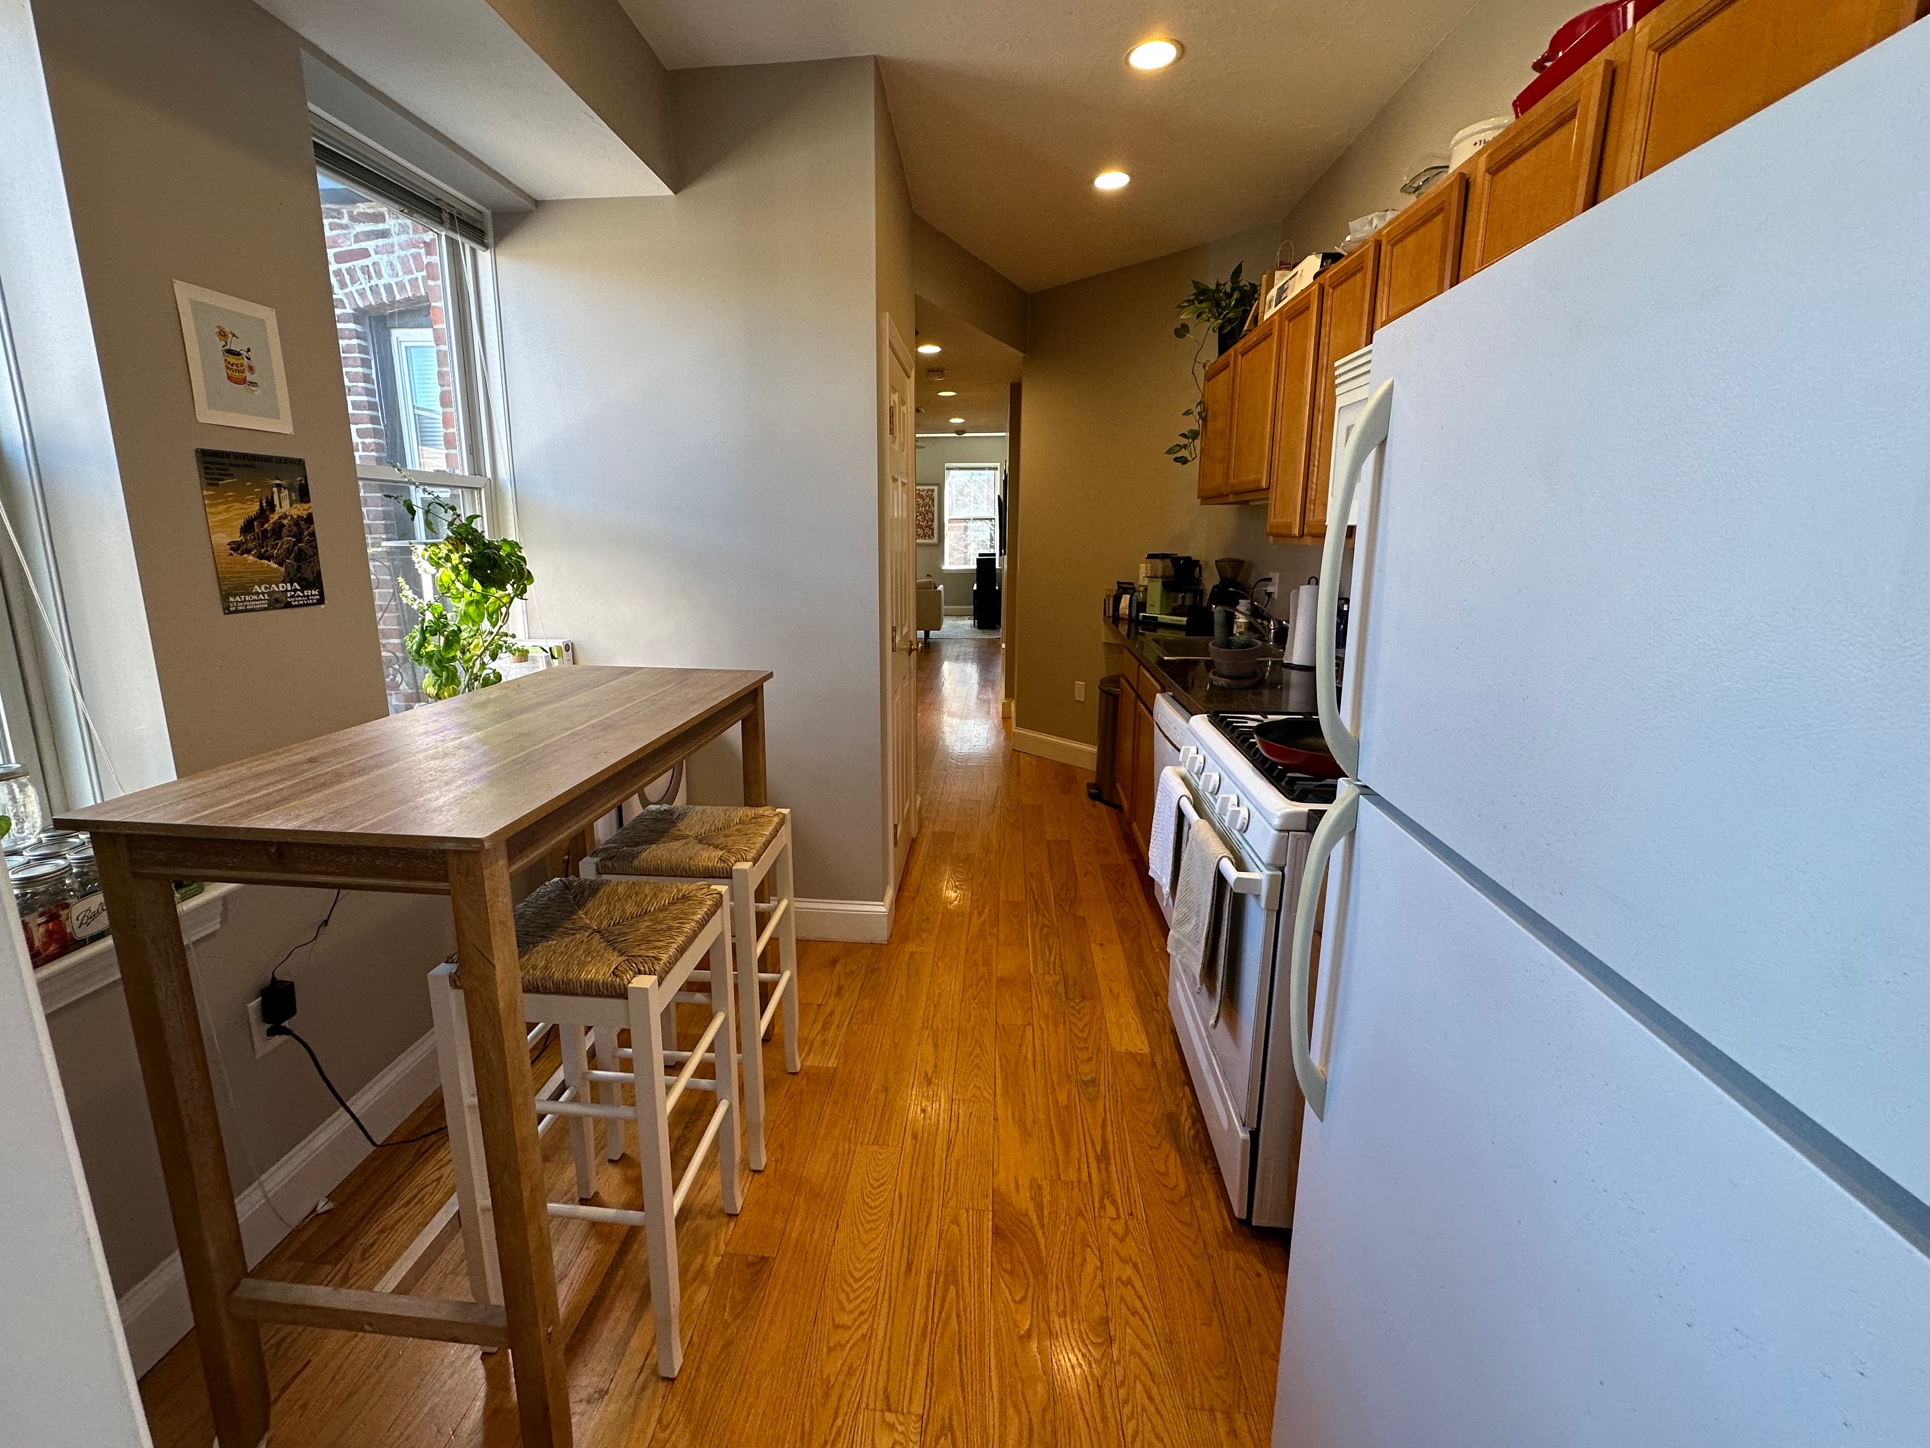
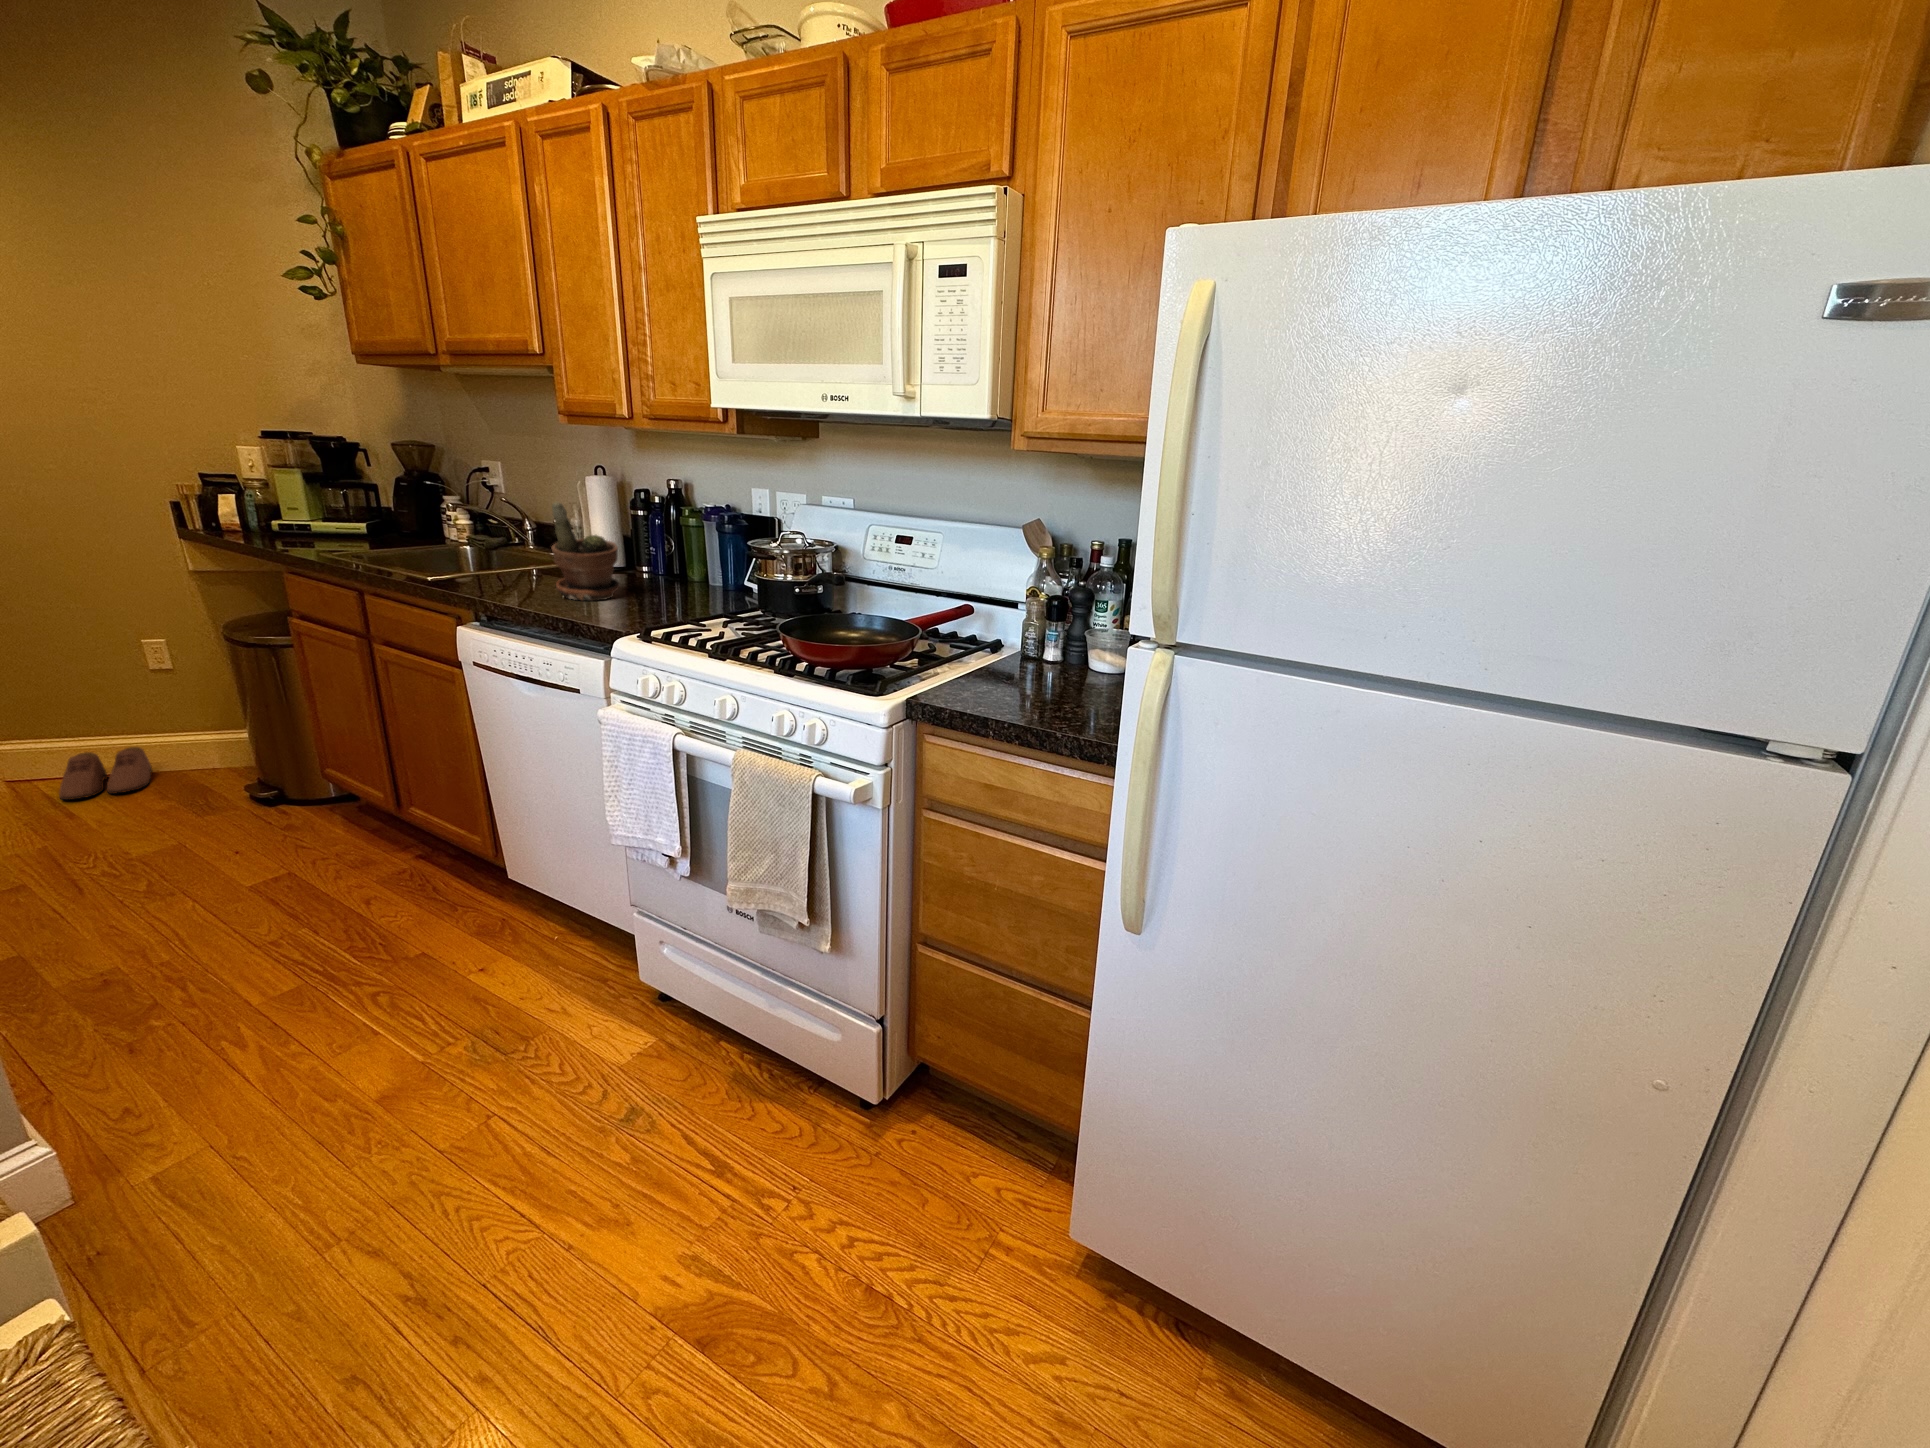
shoe: none [1023,742,1066,769] -> present [59,747,152,800]

